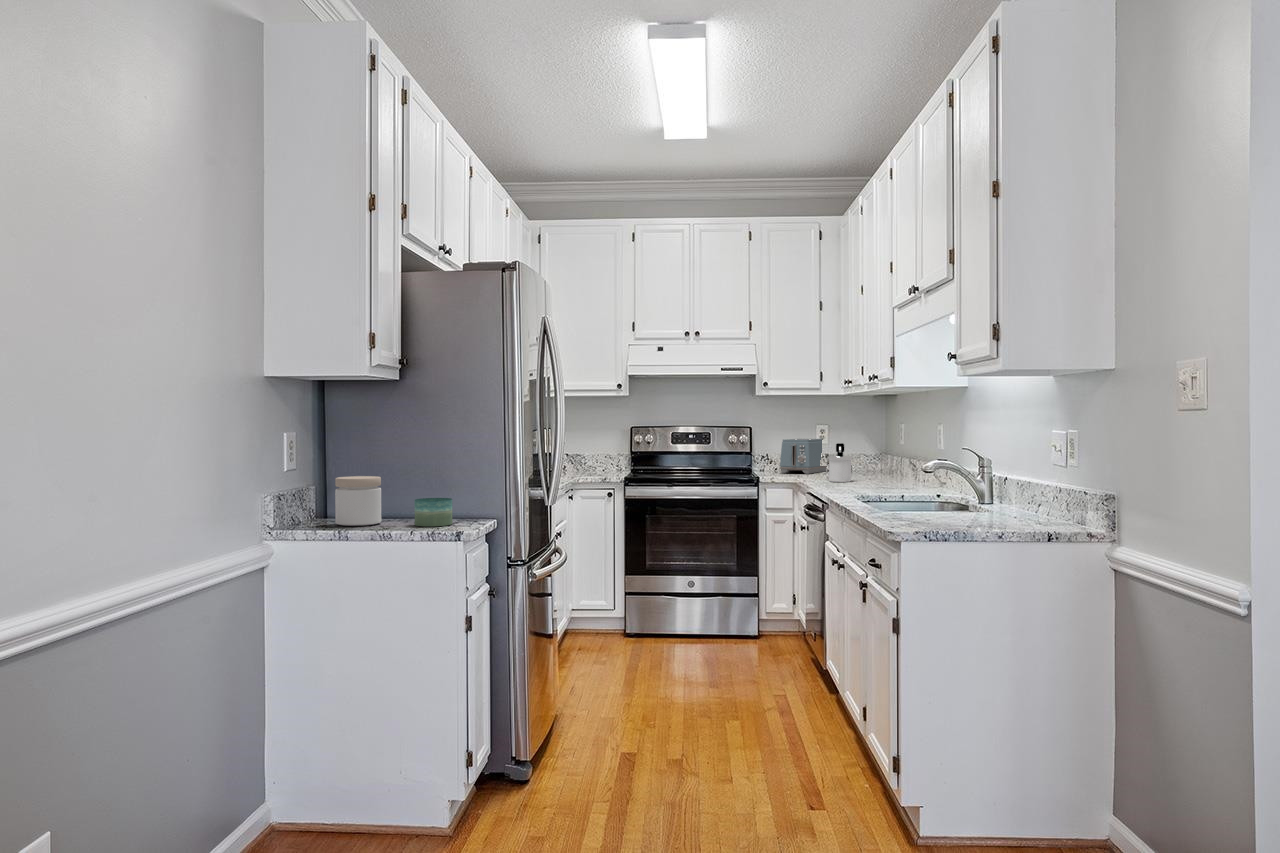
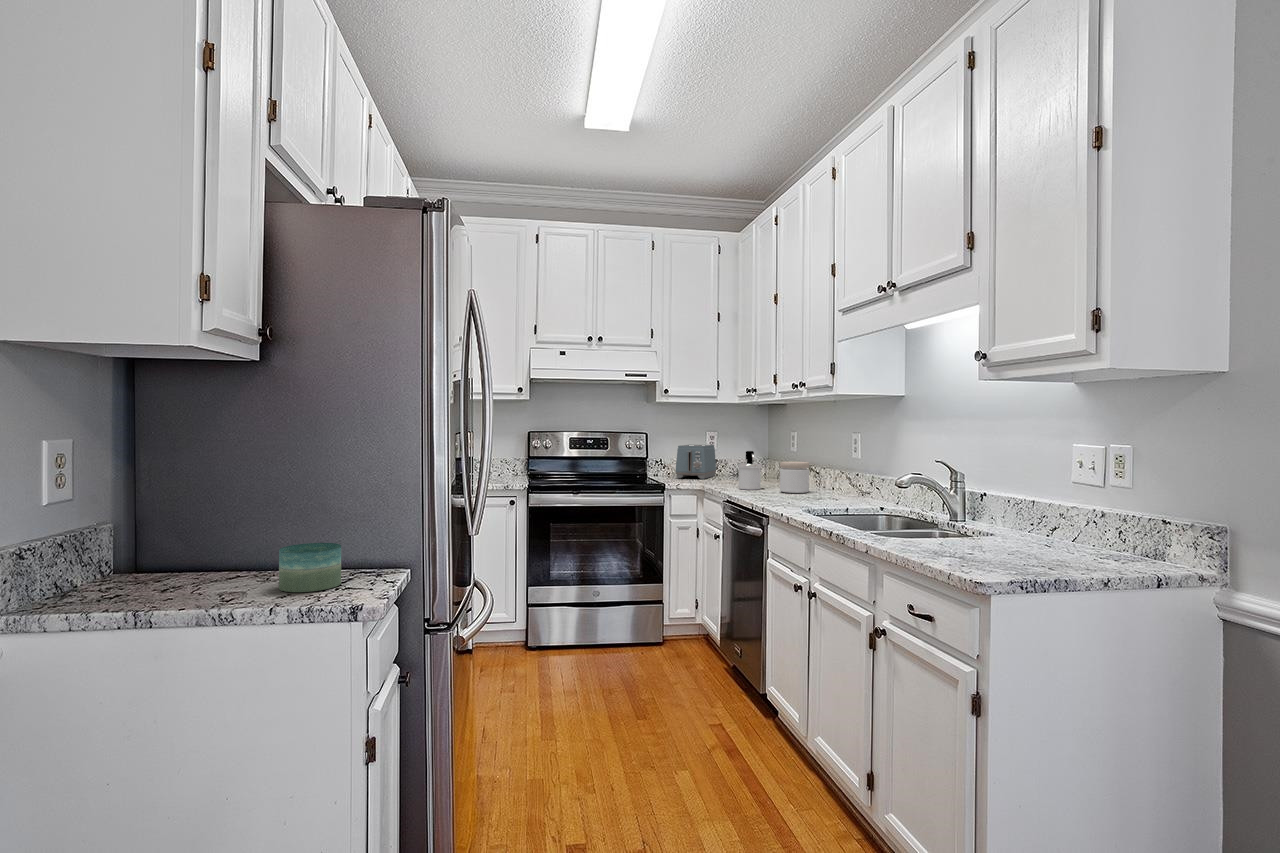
jar: present [335,476,381,526] -> present [780,461,809,493]

